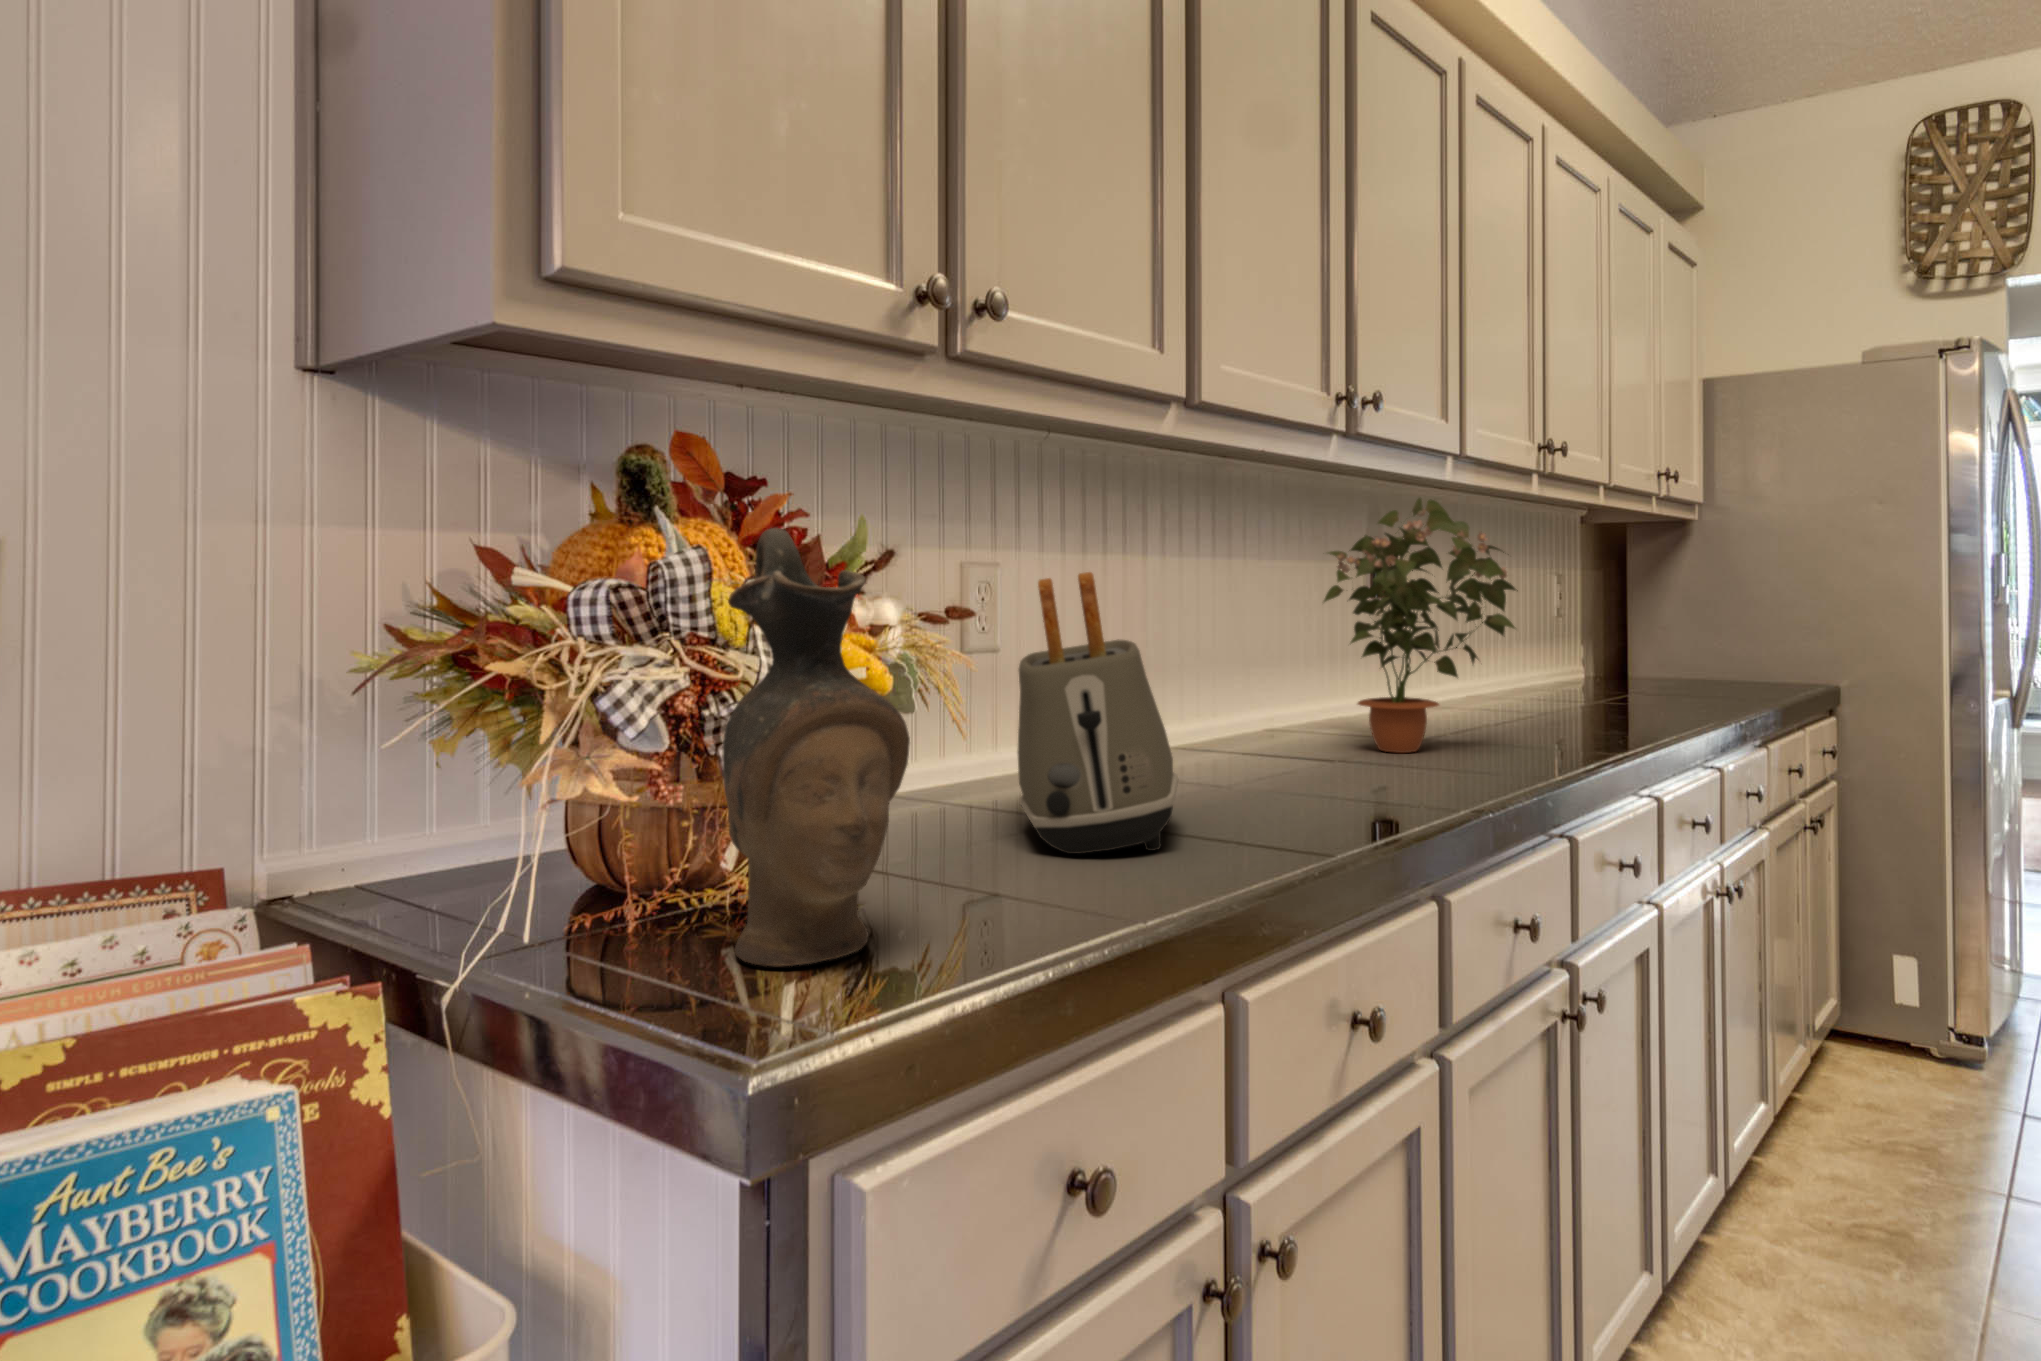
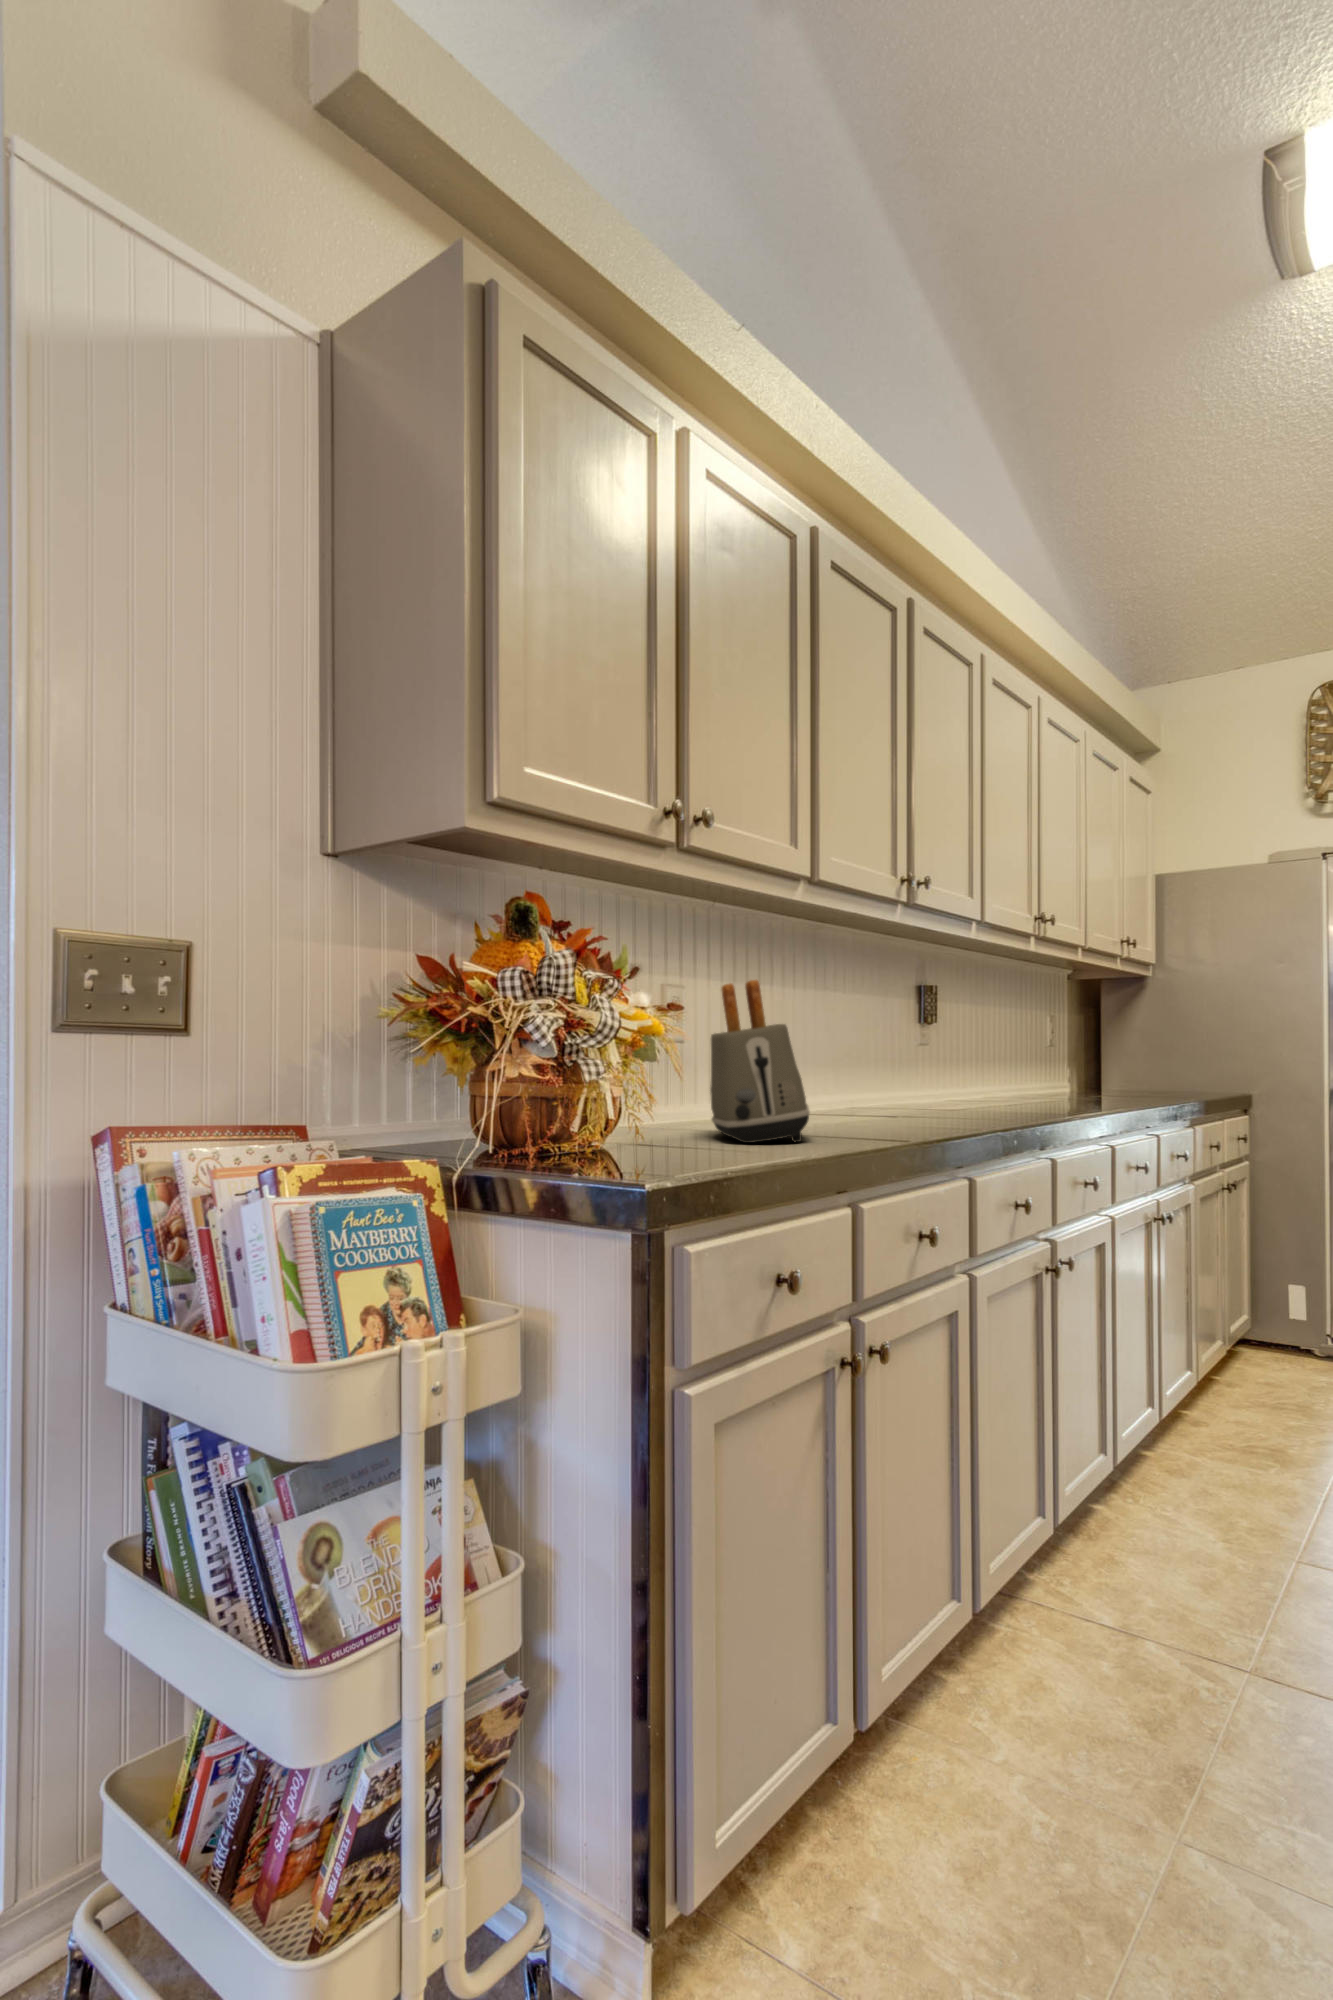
potted plant: present [1324,498,1518,753] -> none [886,947,1019,1116]
ceramic pitcher: present [723,528,910,966] -> none [586,940,686,1166]

